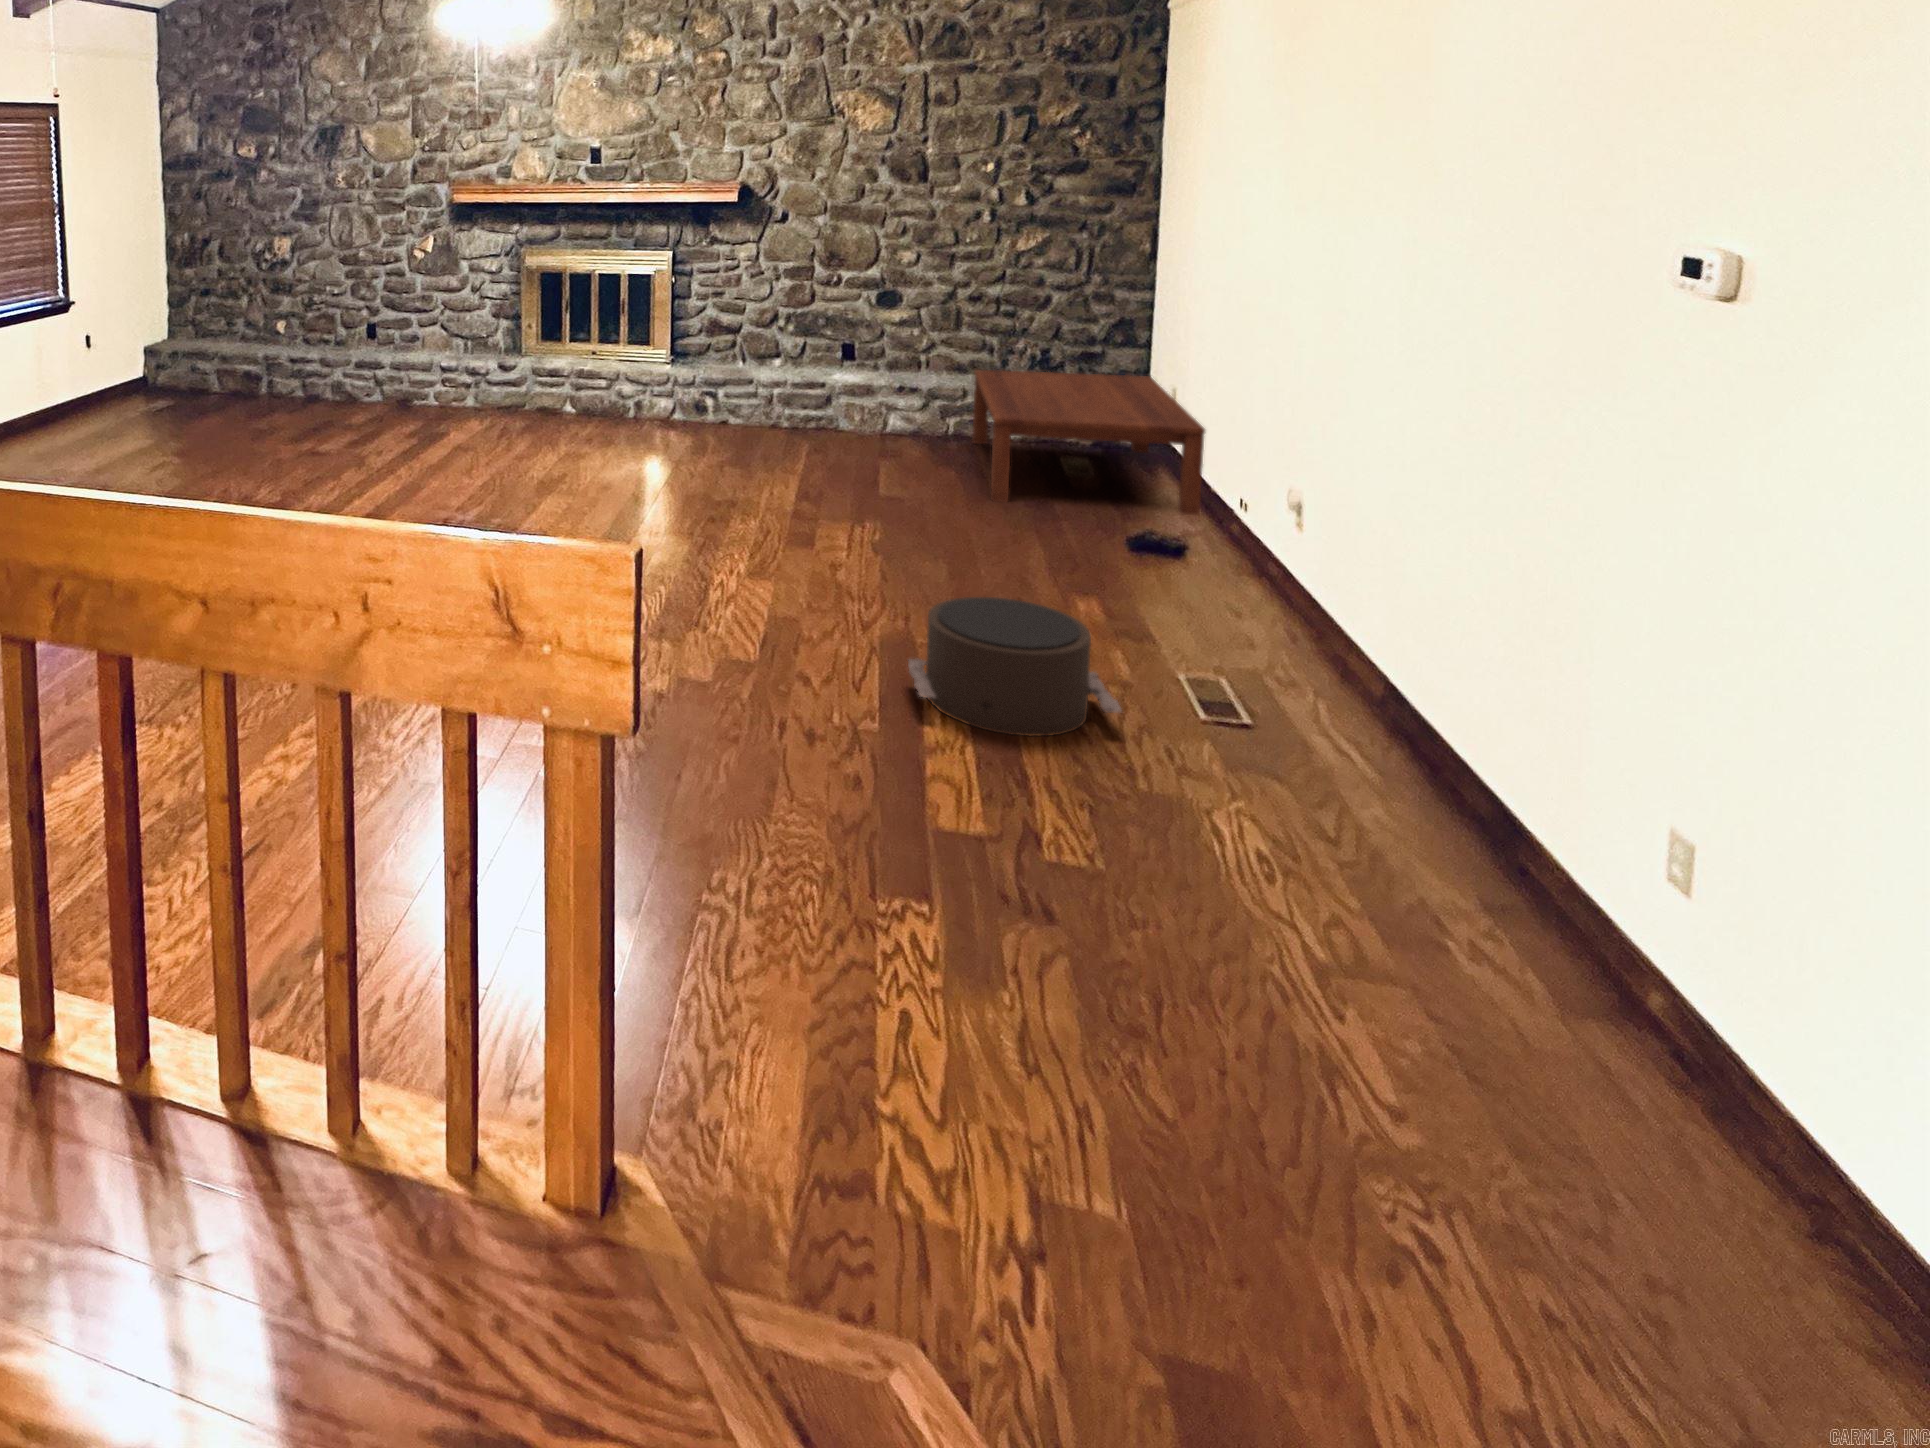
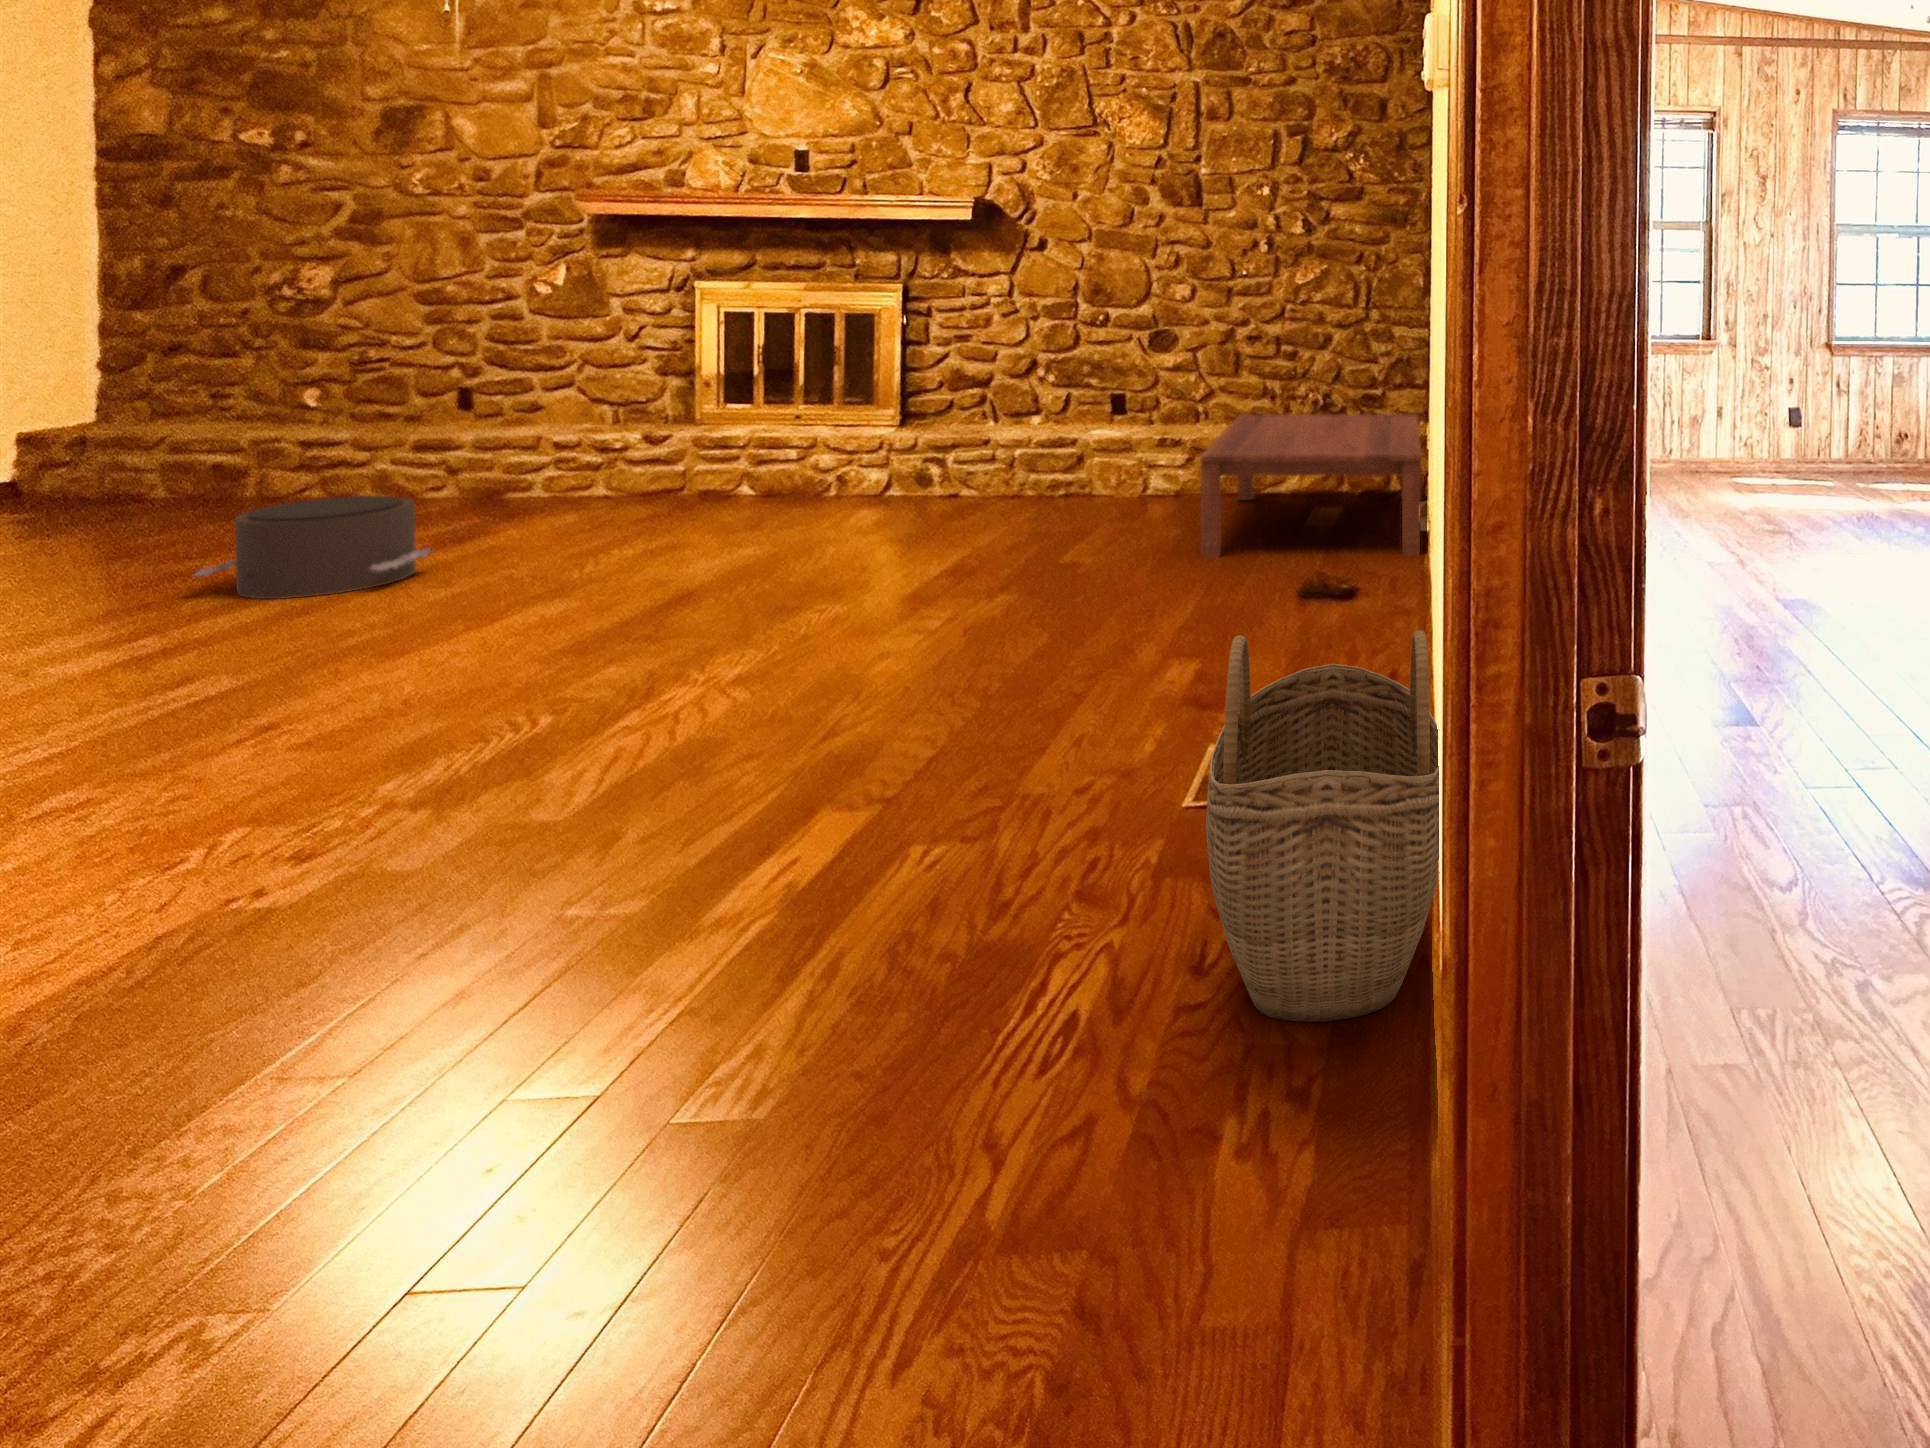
pouf: present [908,597,1122,736] -> present [196,496,433,599]
woven basket: none [1294,623,1519,884] -> present [1206,630,1439,1022]

